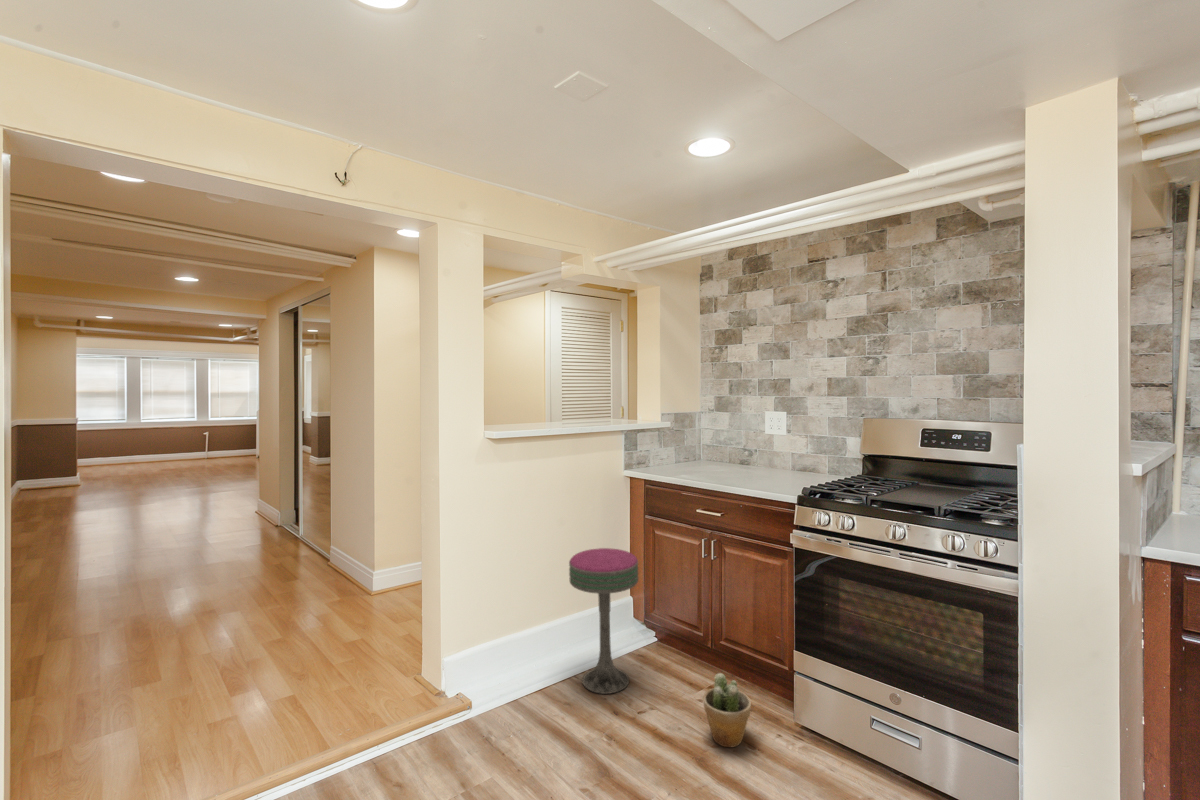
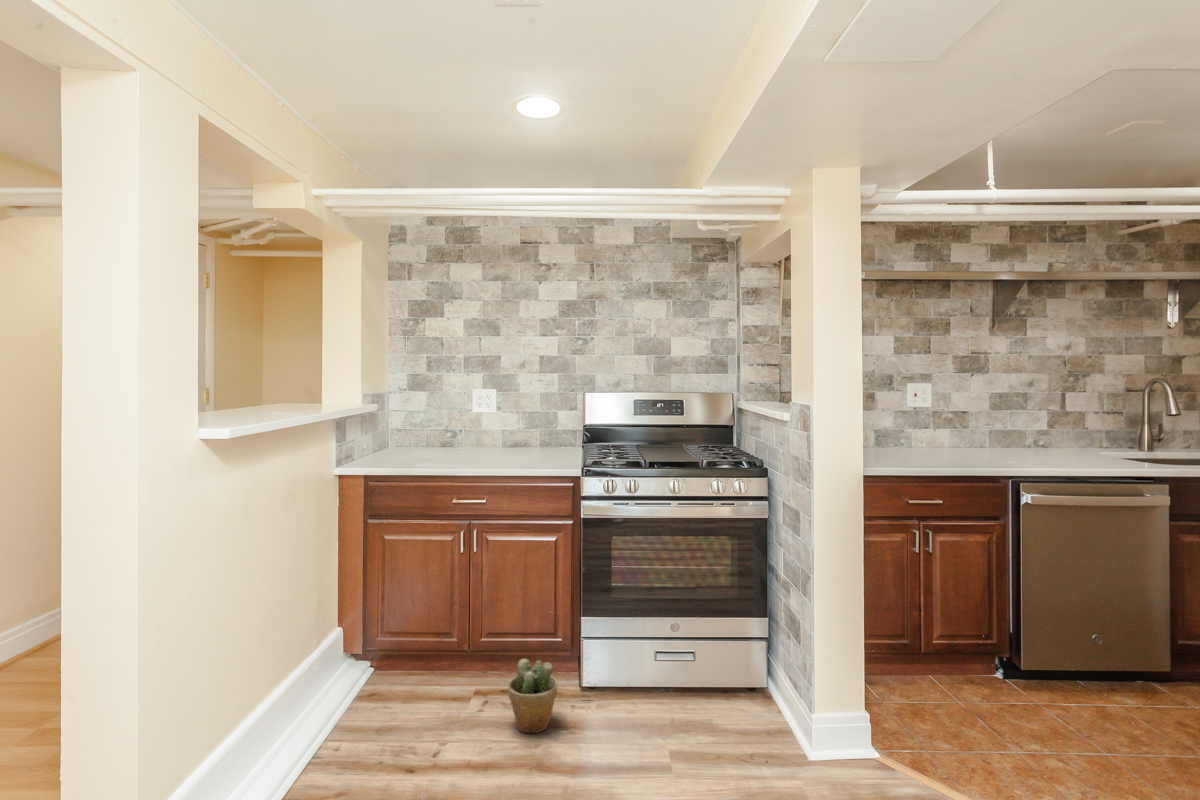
bar stool: present [569,548,638,694] -> none [304,560,401,750]

